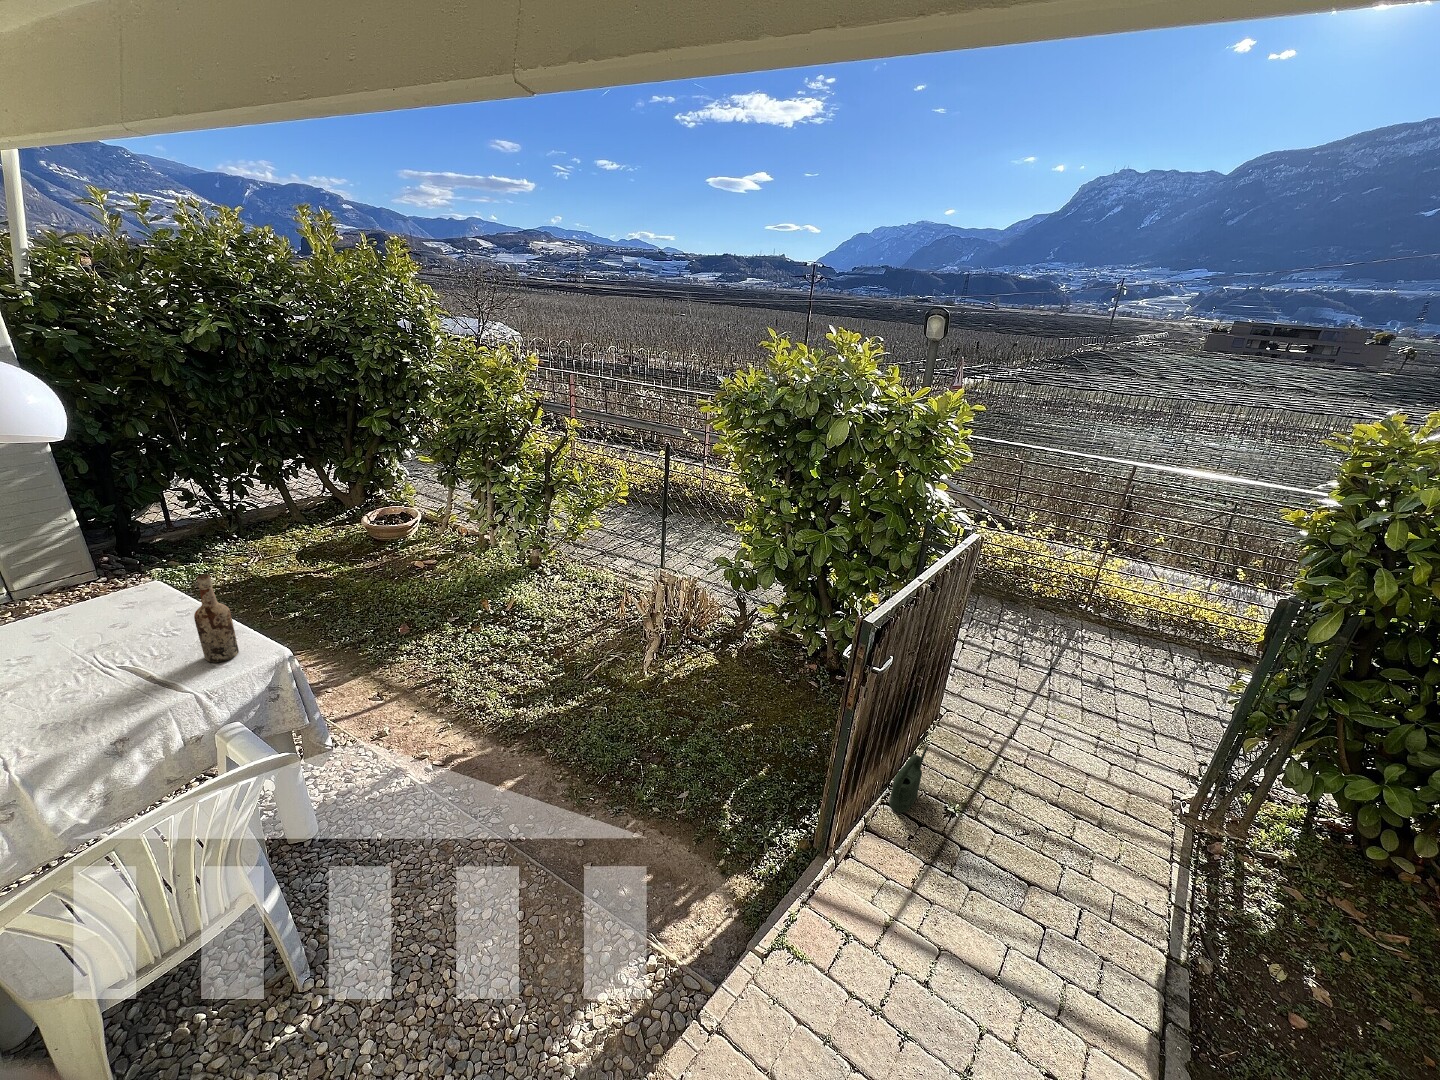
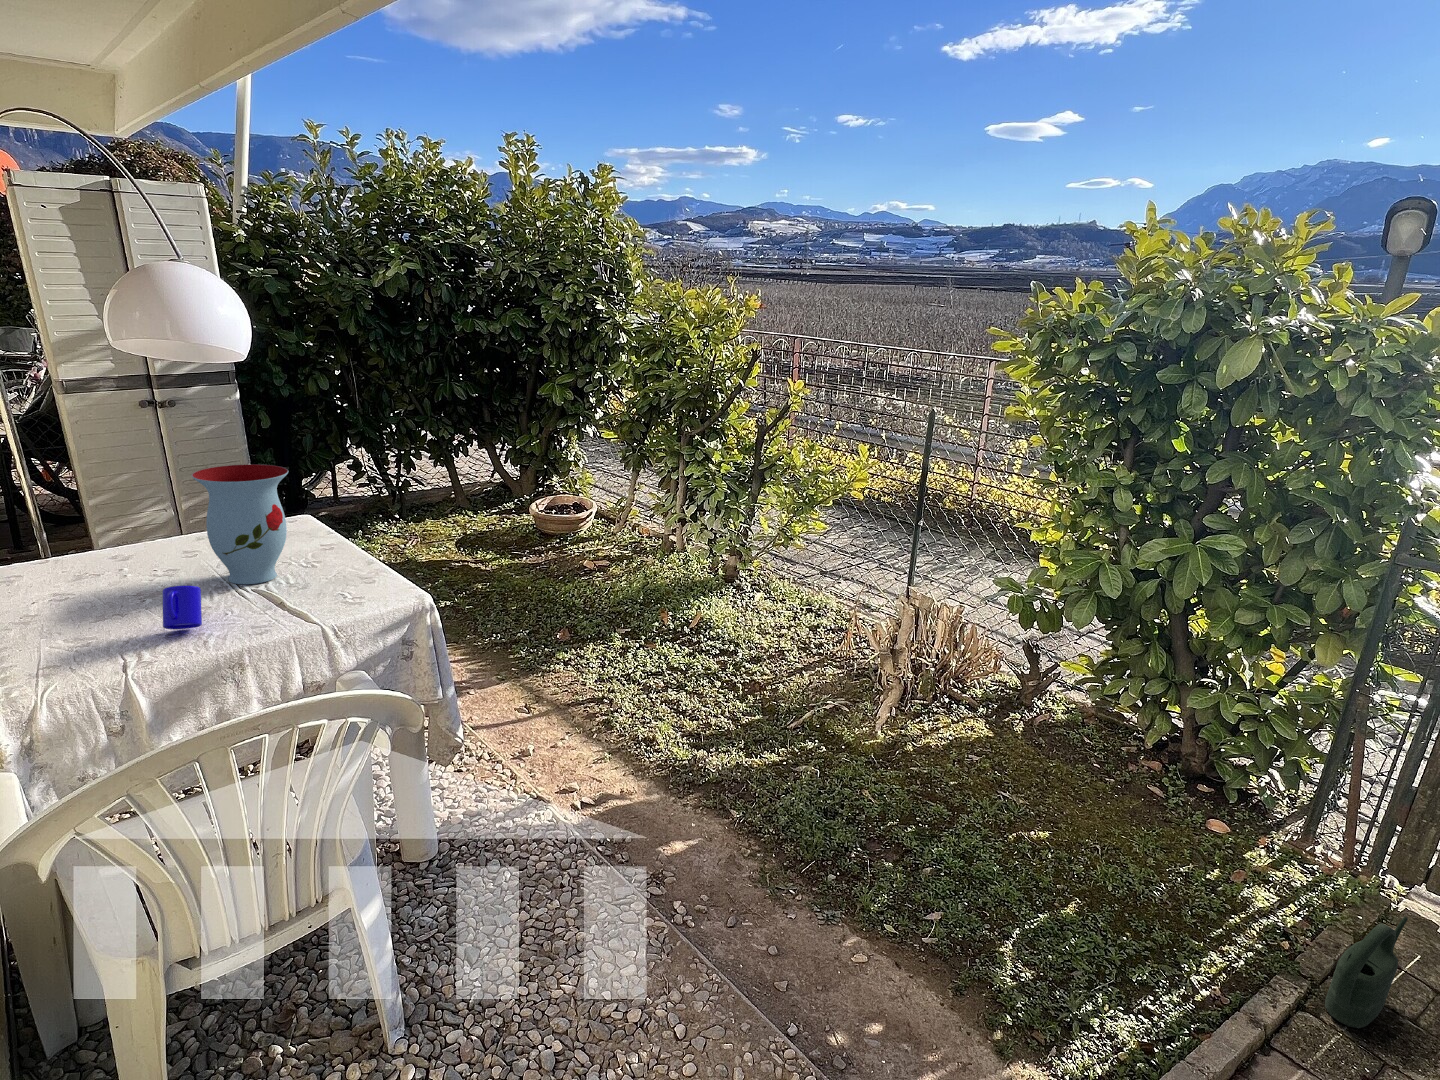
vase: none [34,557,141,661] -> present [192,464,288,584]
wine bottle: present [194,574,239,663] -> none [338,488,379,602]
mug: none [26,680,72,720] -> present [162,586,202,629]

